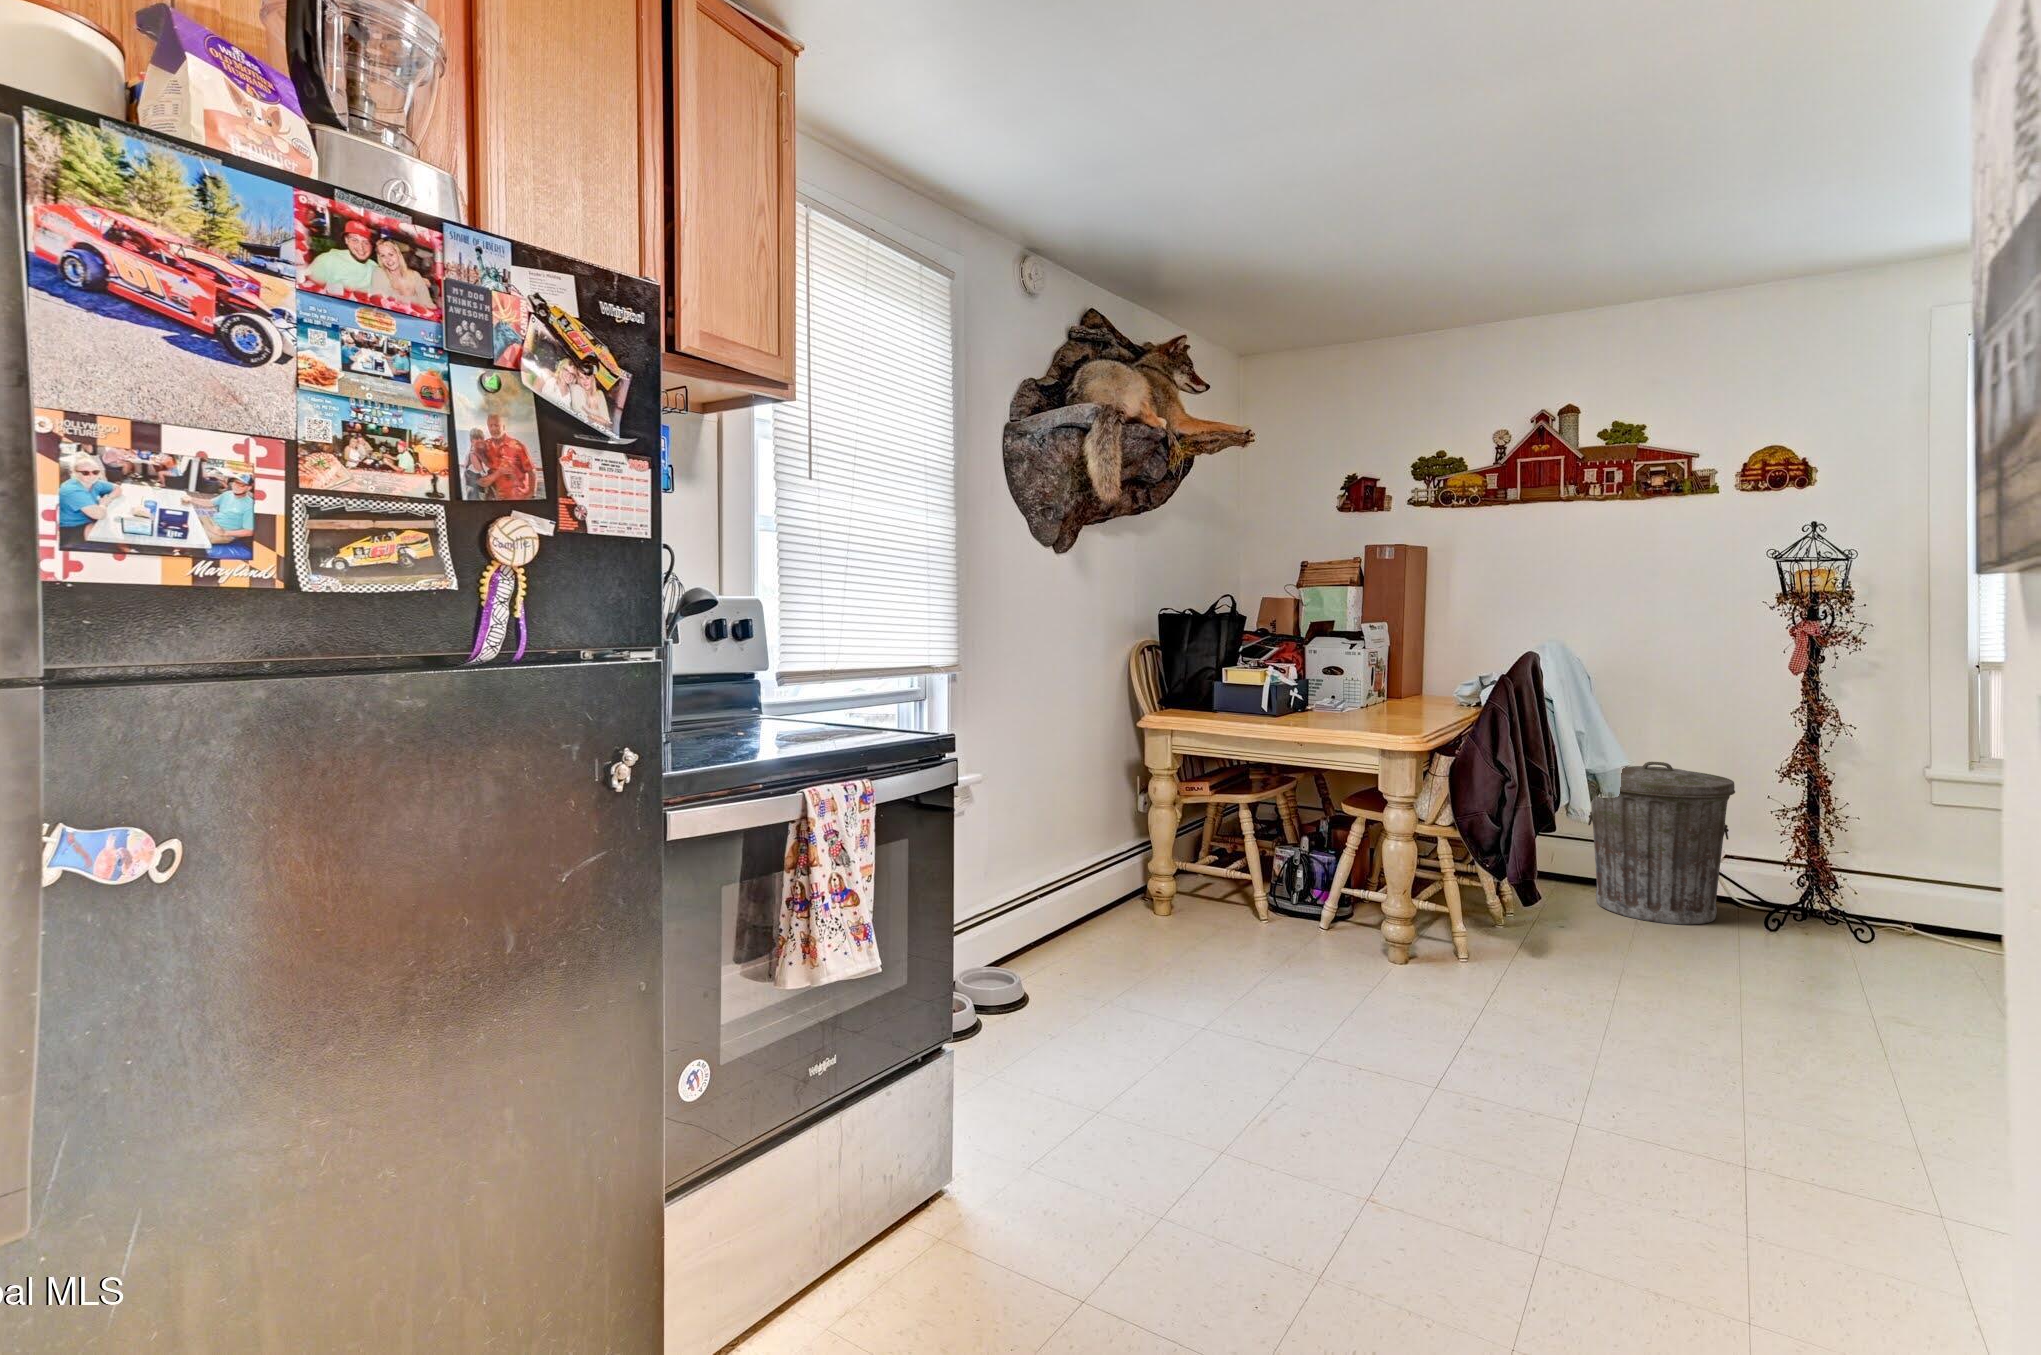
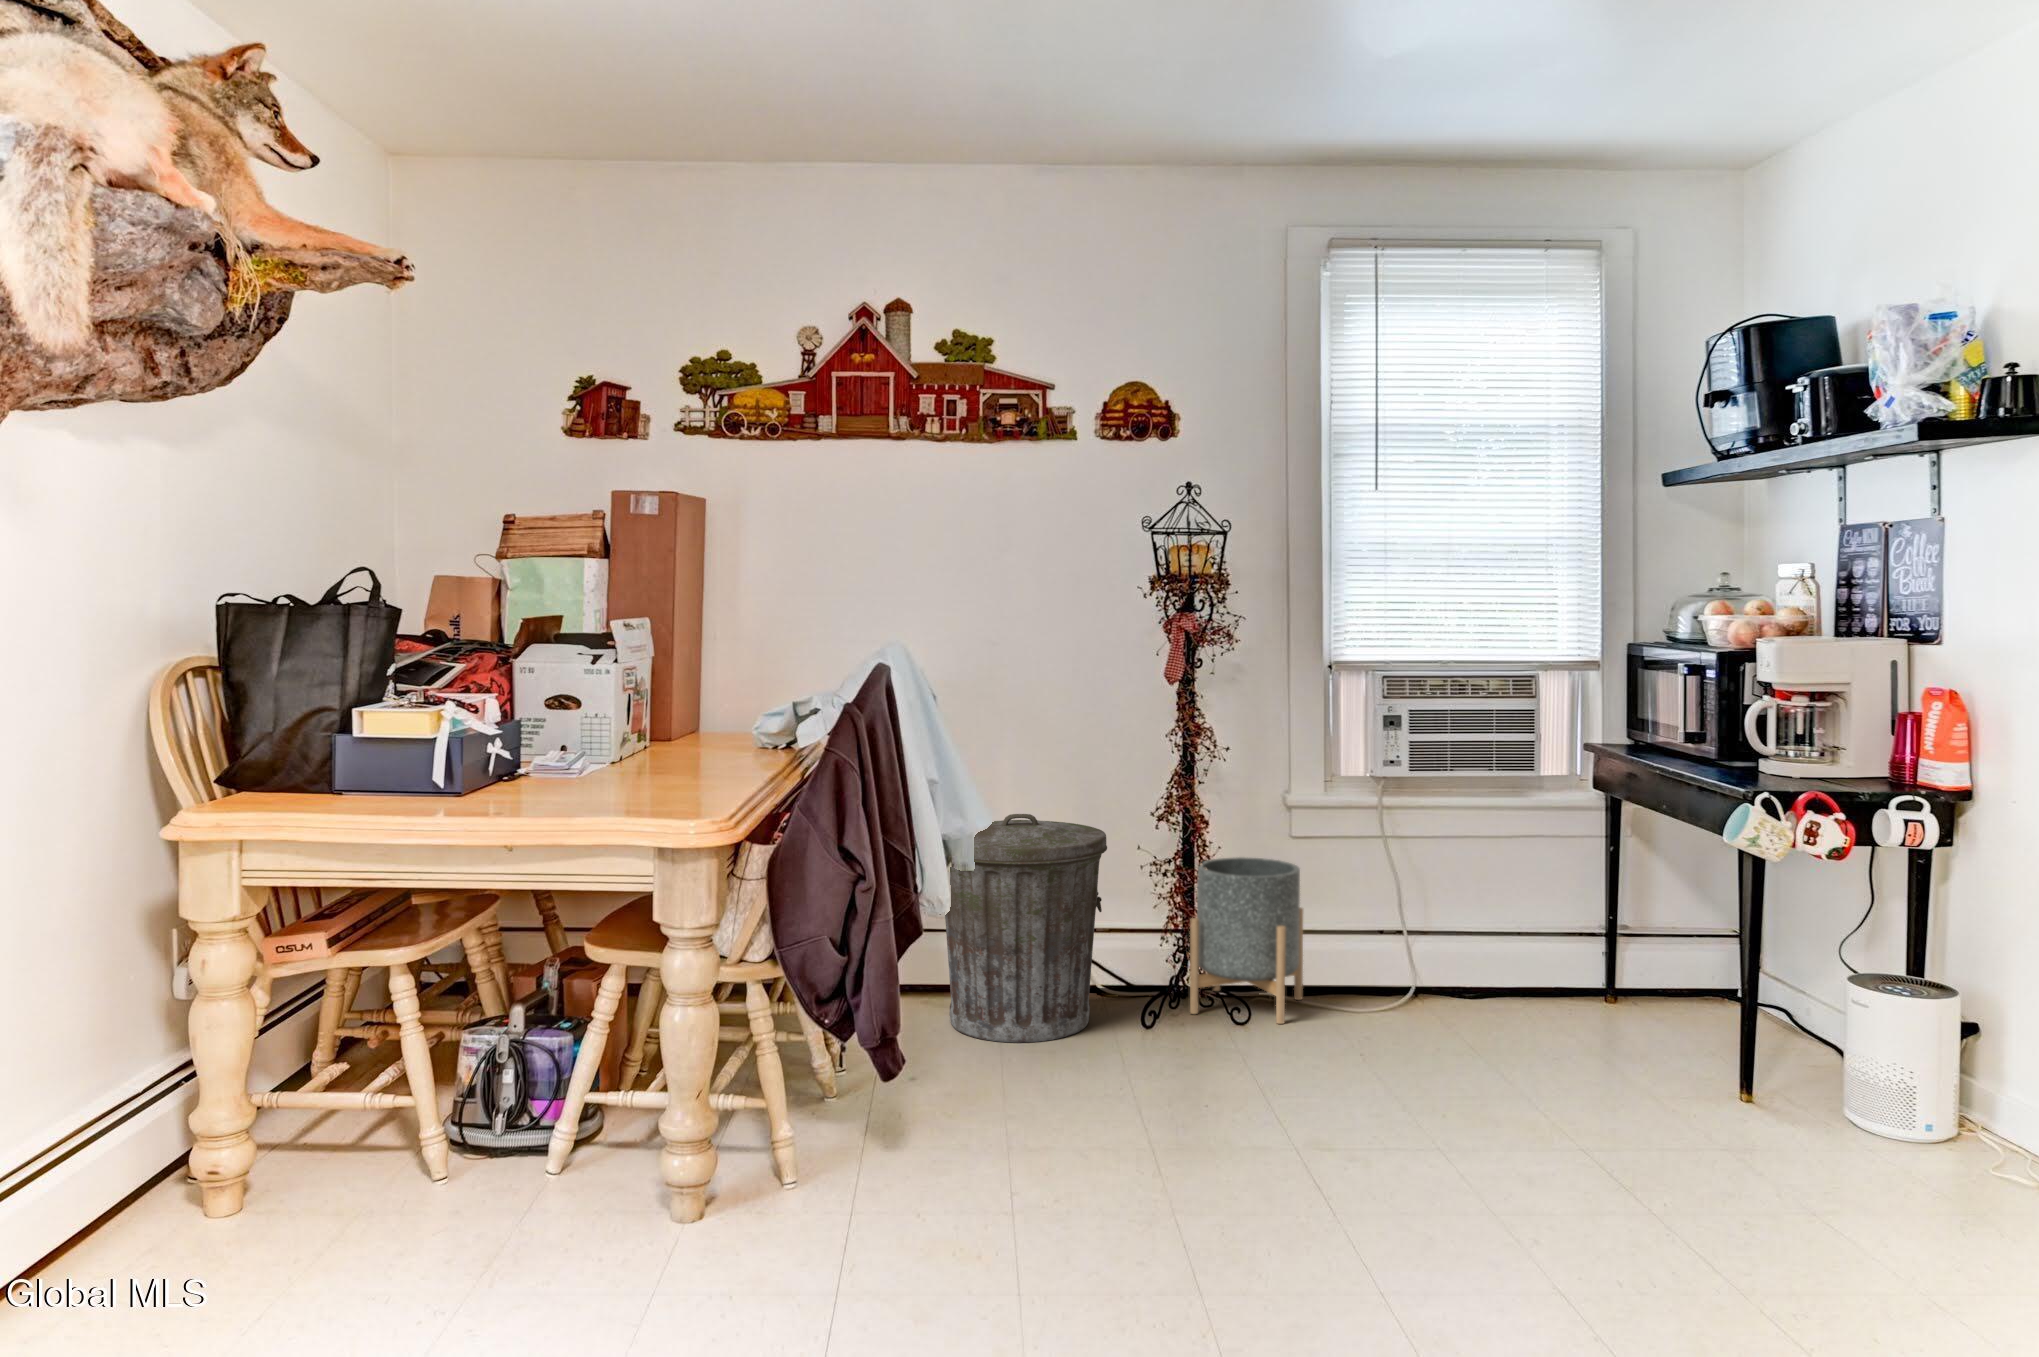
planter: none [1815,814,1945,951] -> present [1190,857,1303,1024]

